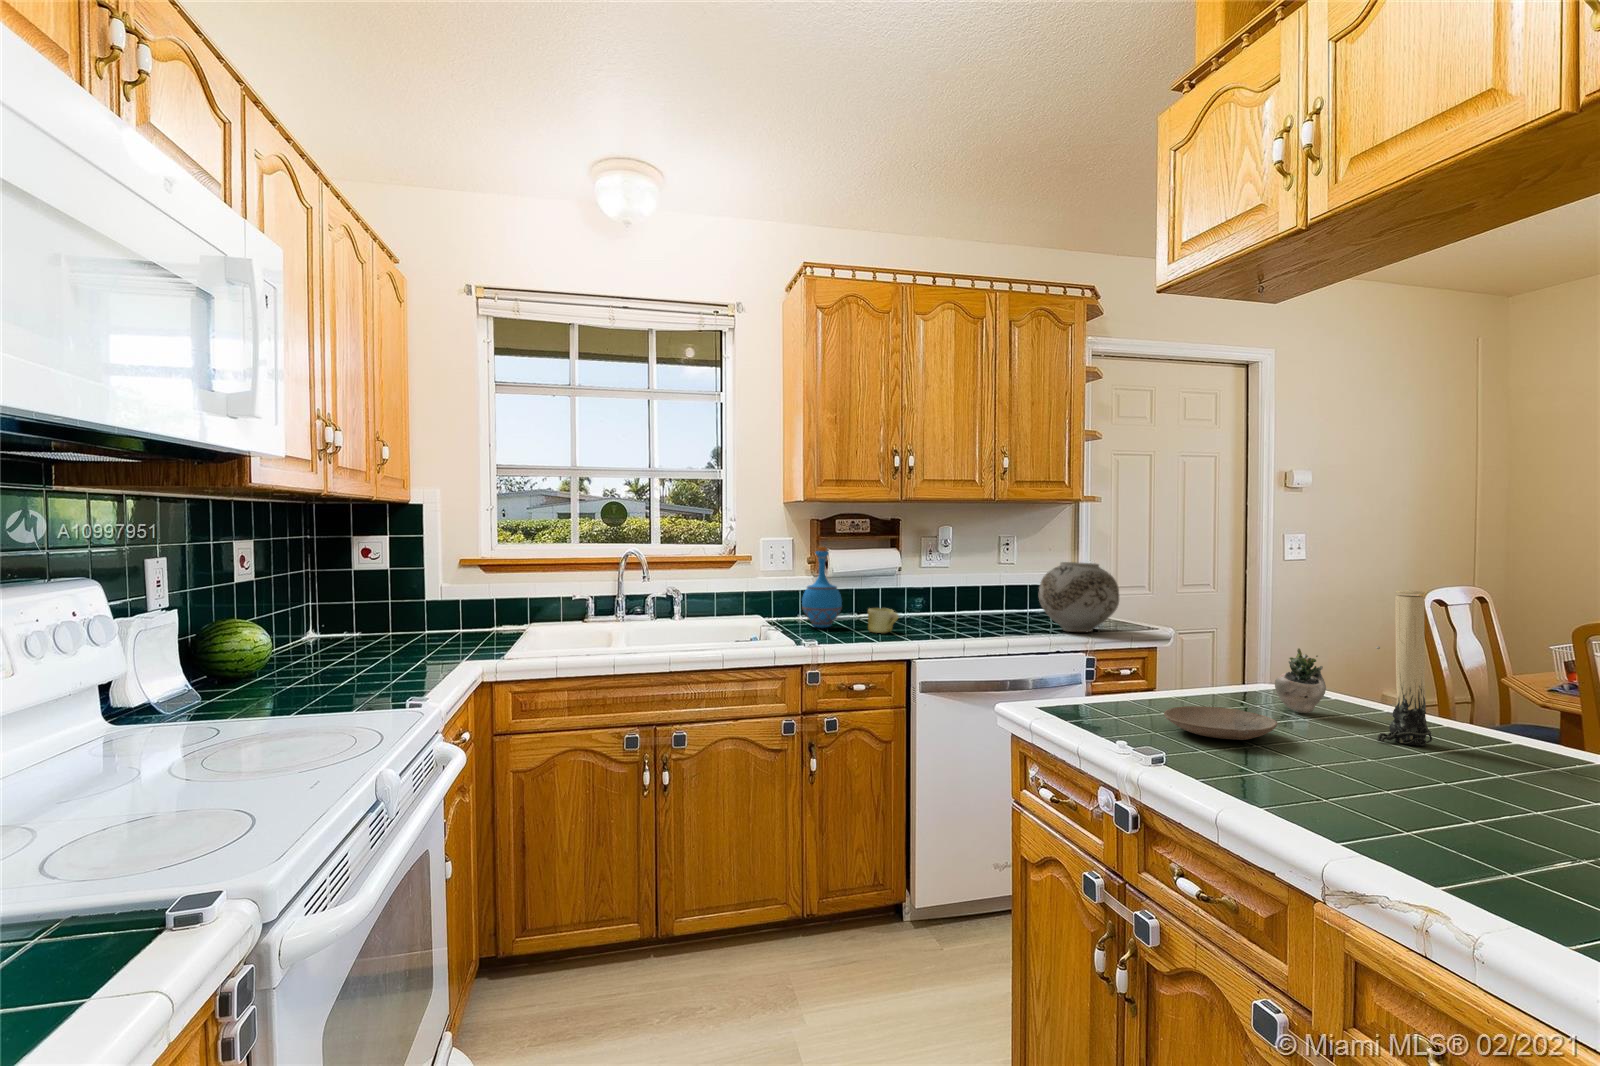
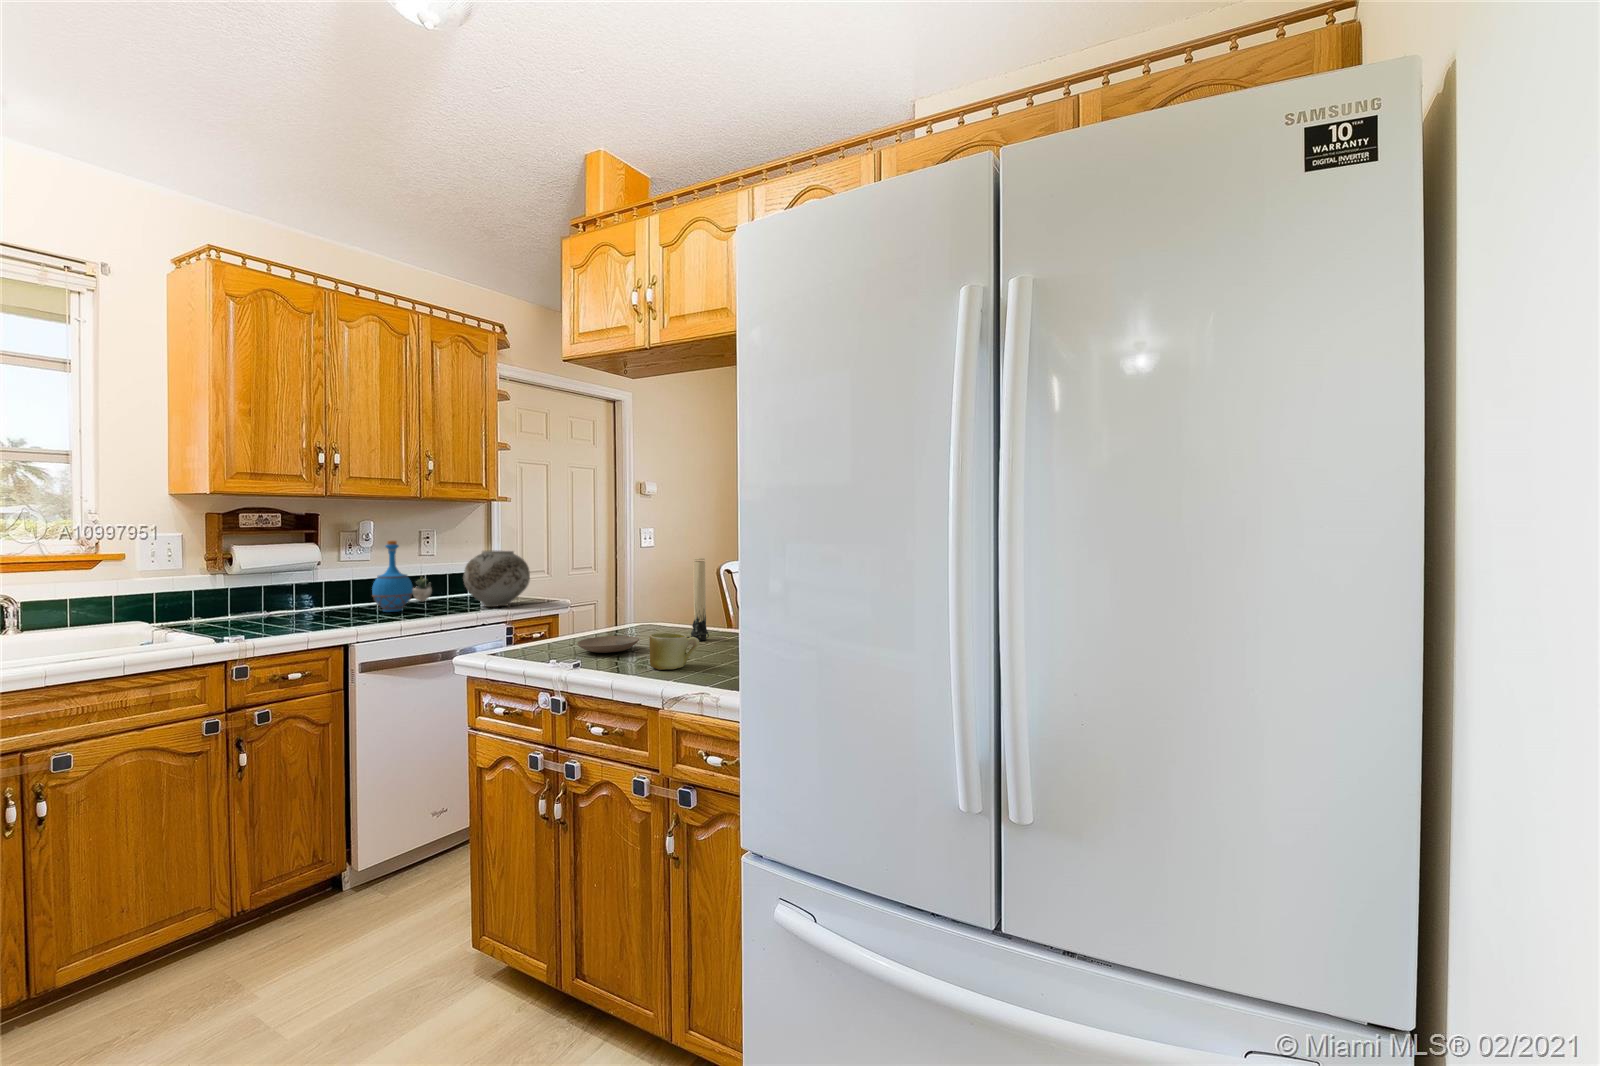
bottle: present [802,547,842,628] -> present [372,541,413,612]
mug: present [868,608,899,633] -> present [649,633,699,670]
succulent plant: present [1275,646,1380,713] -> present [413,578,432,602]

